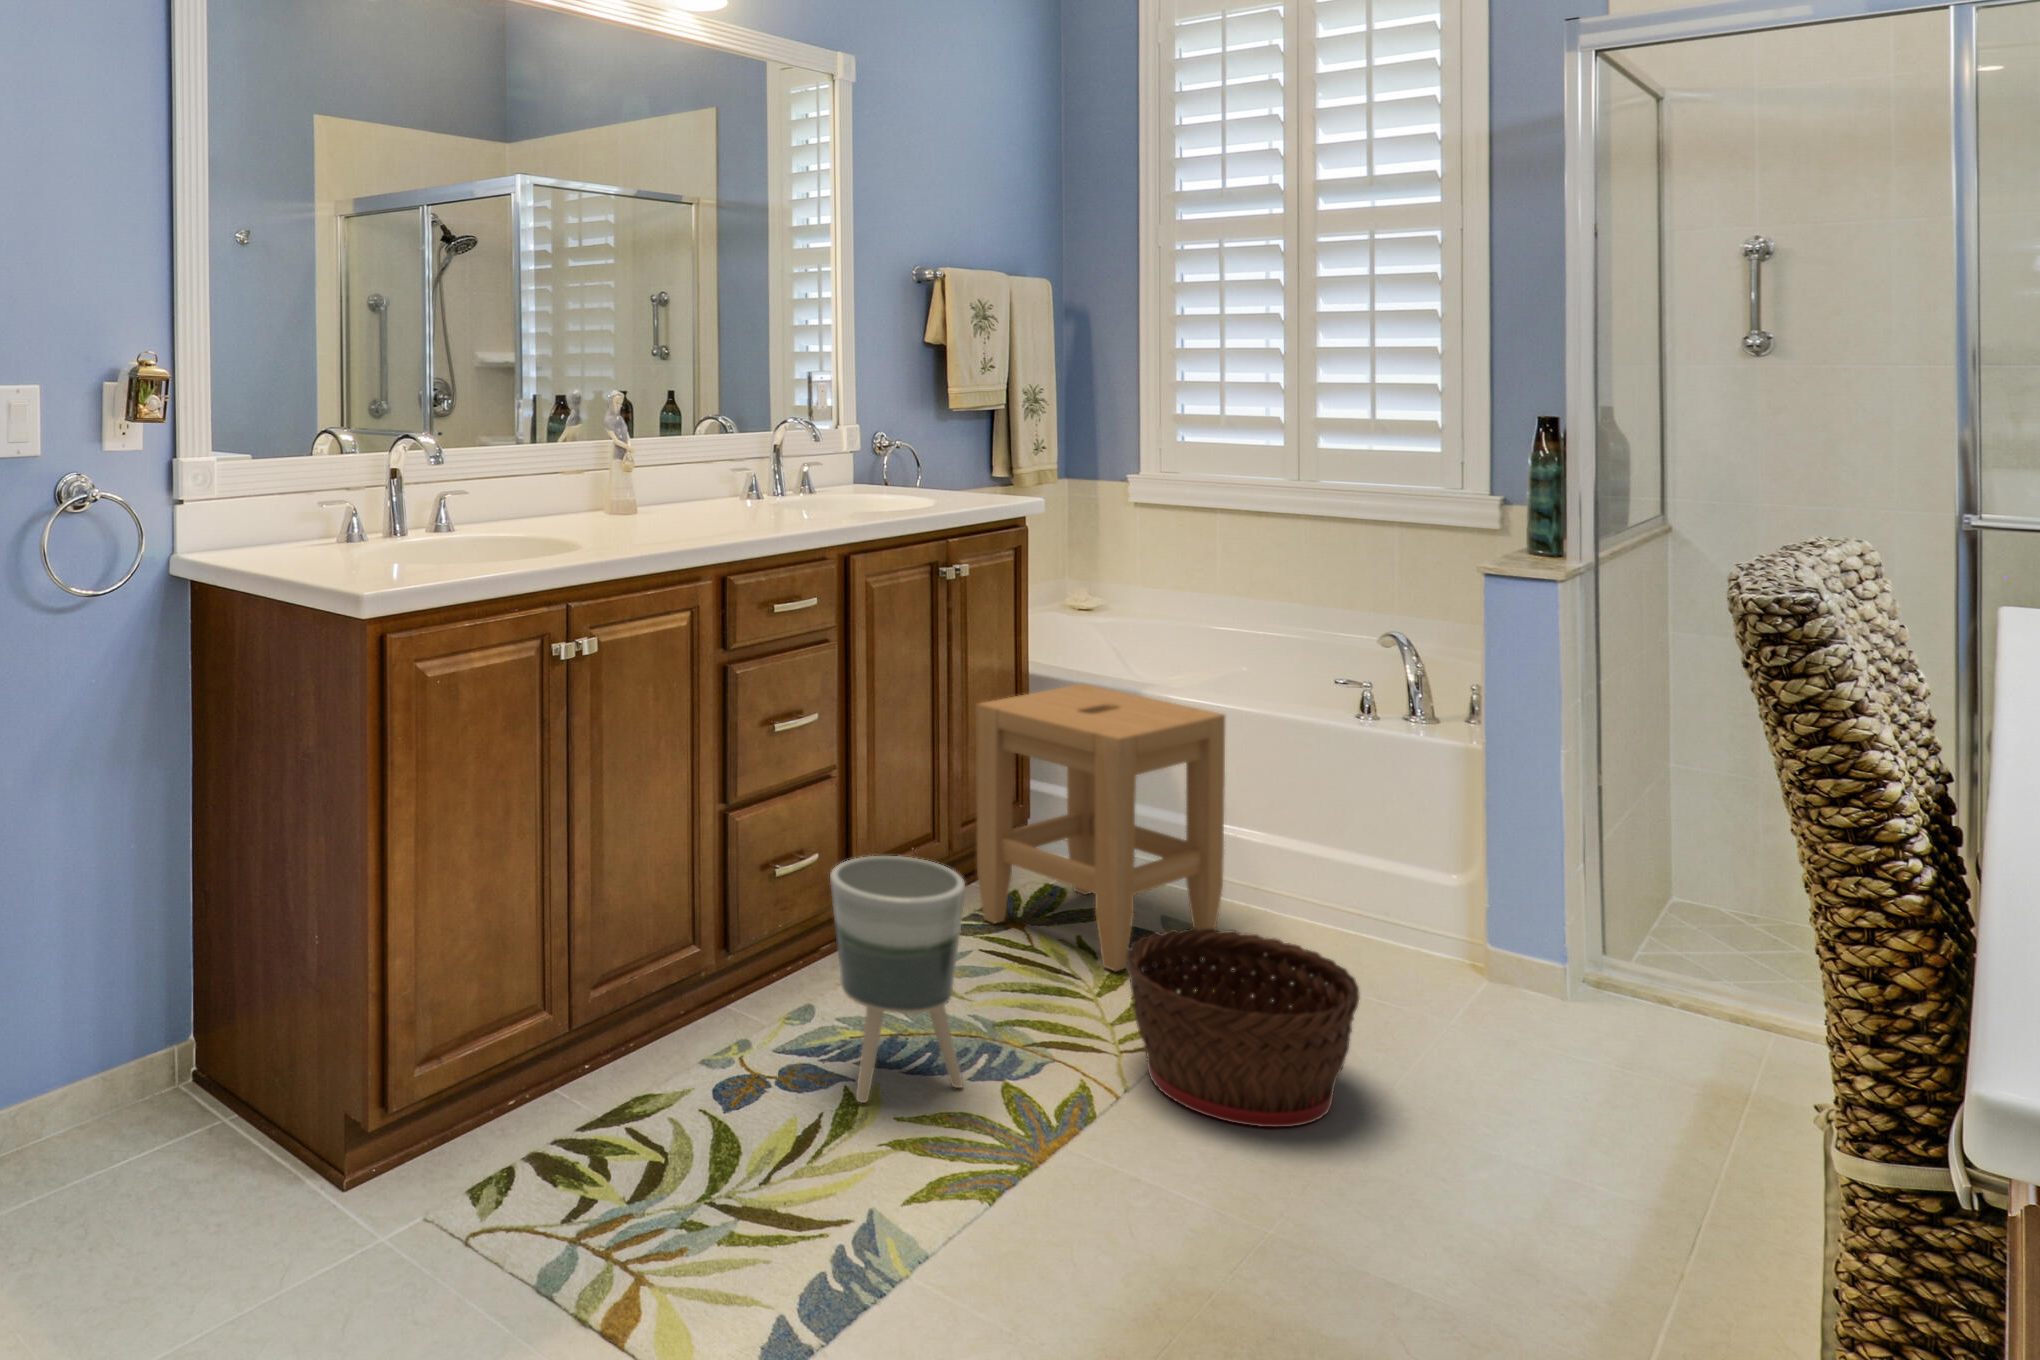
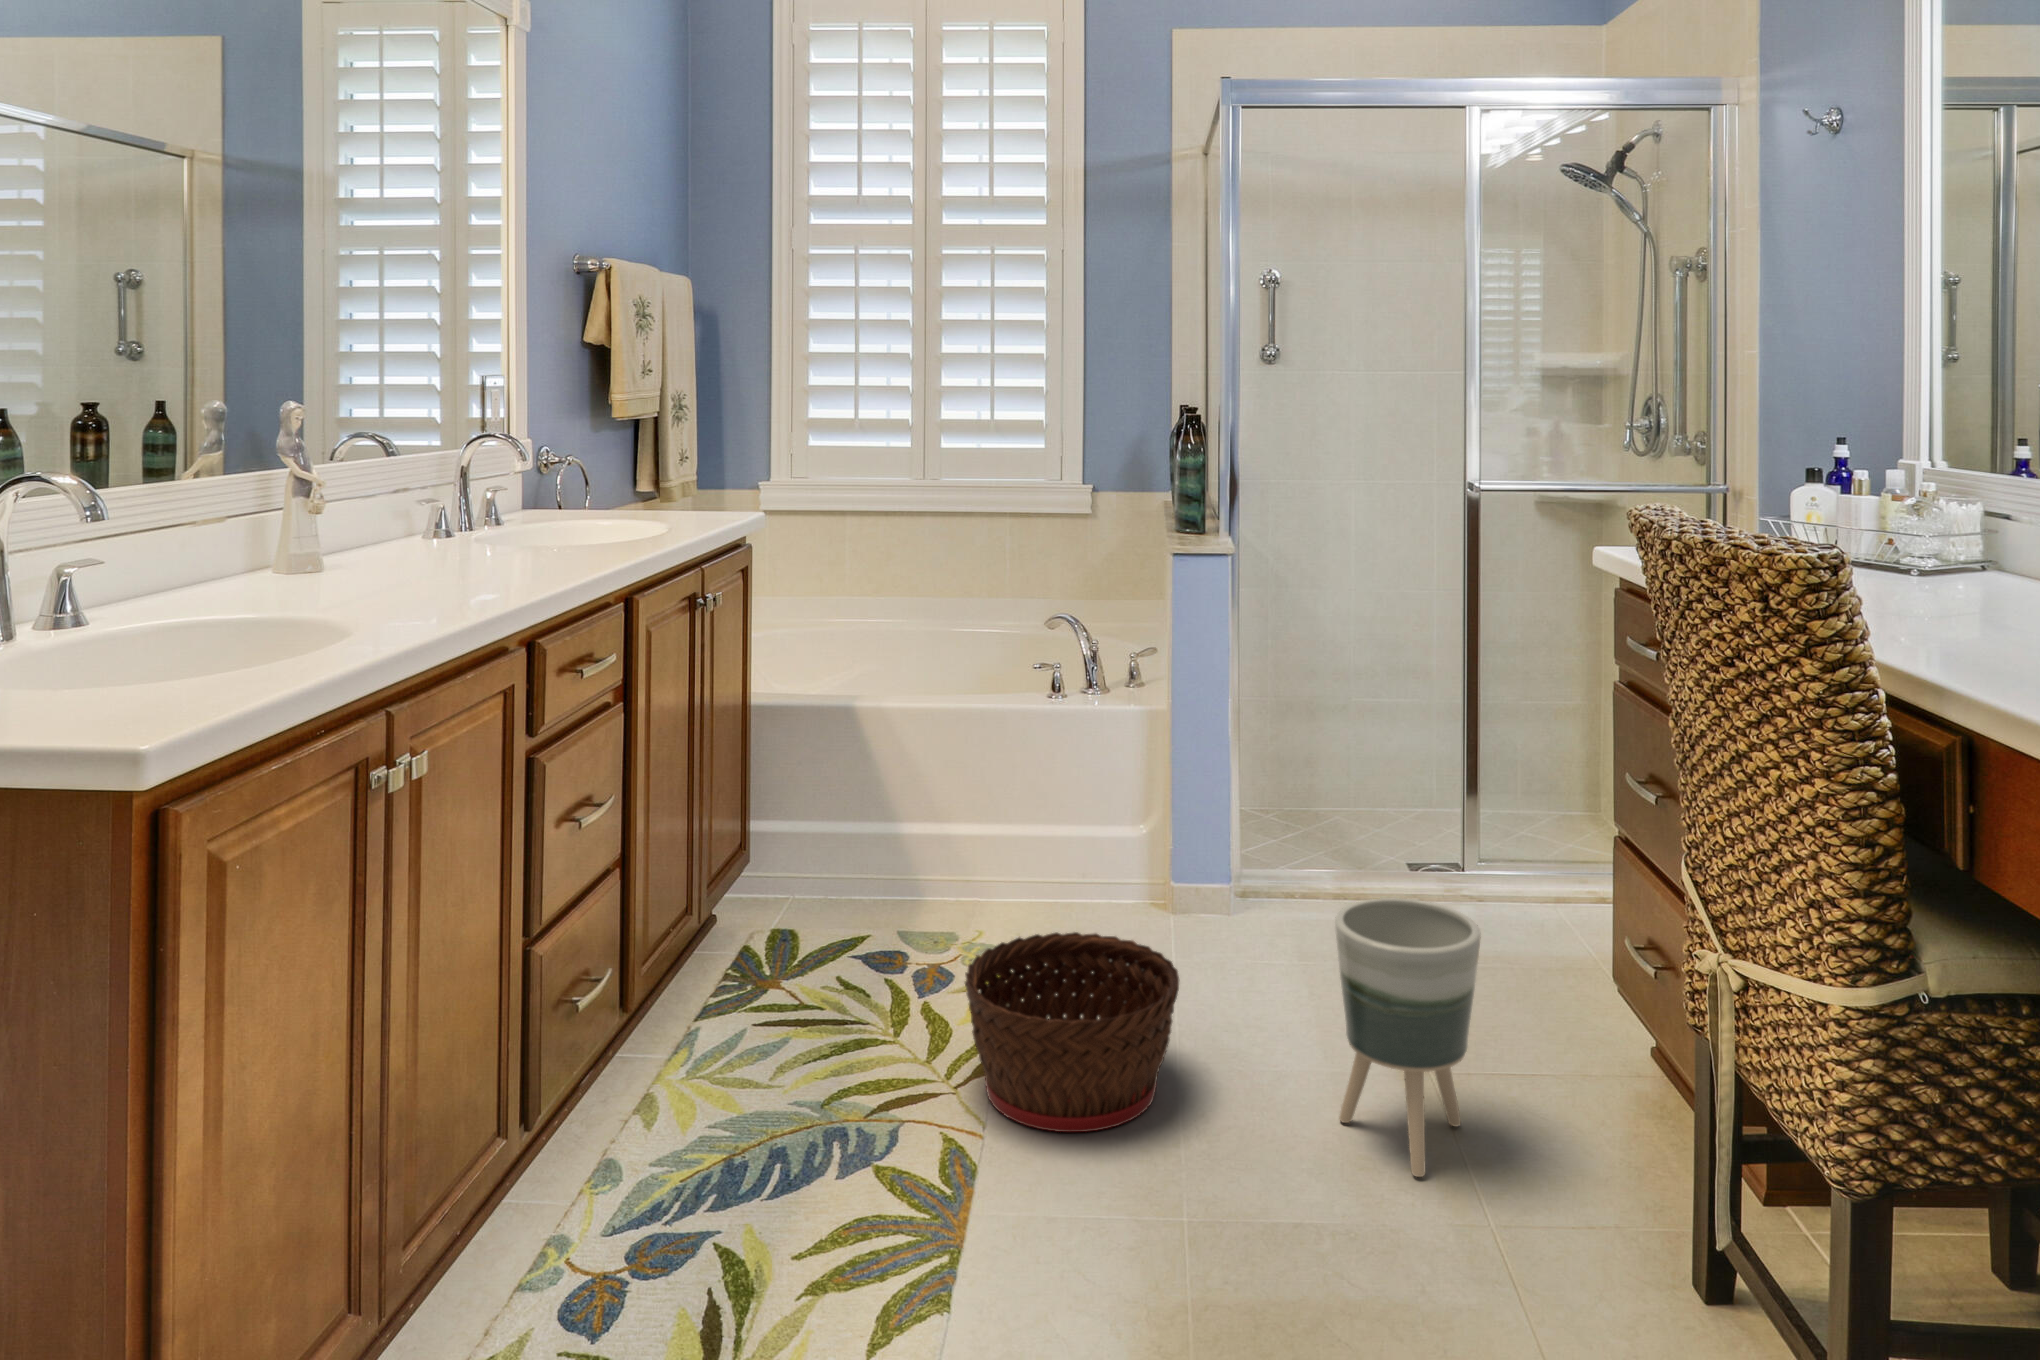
stool: present [976,684,1225,971] -> none [726,707,961,1005]
planter: present [830,856,965,1103] -> present [1335,898,1481,1177]

